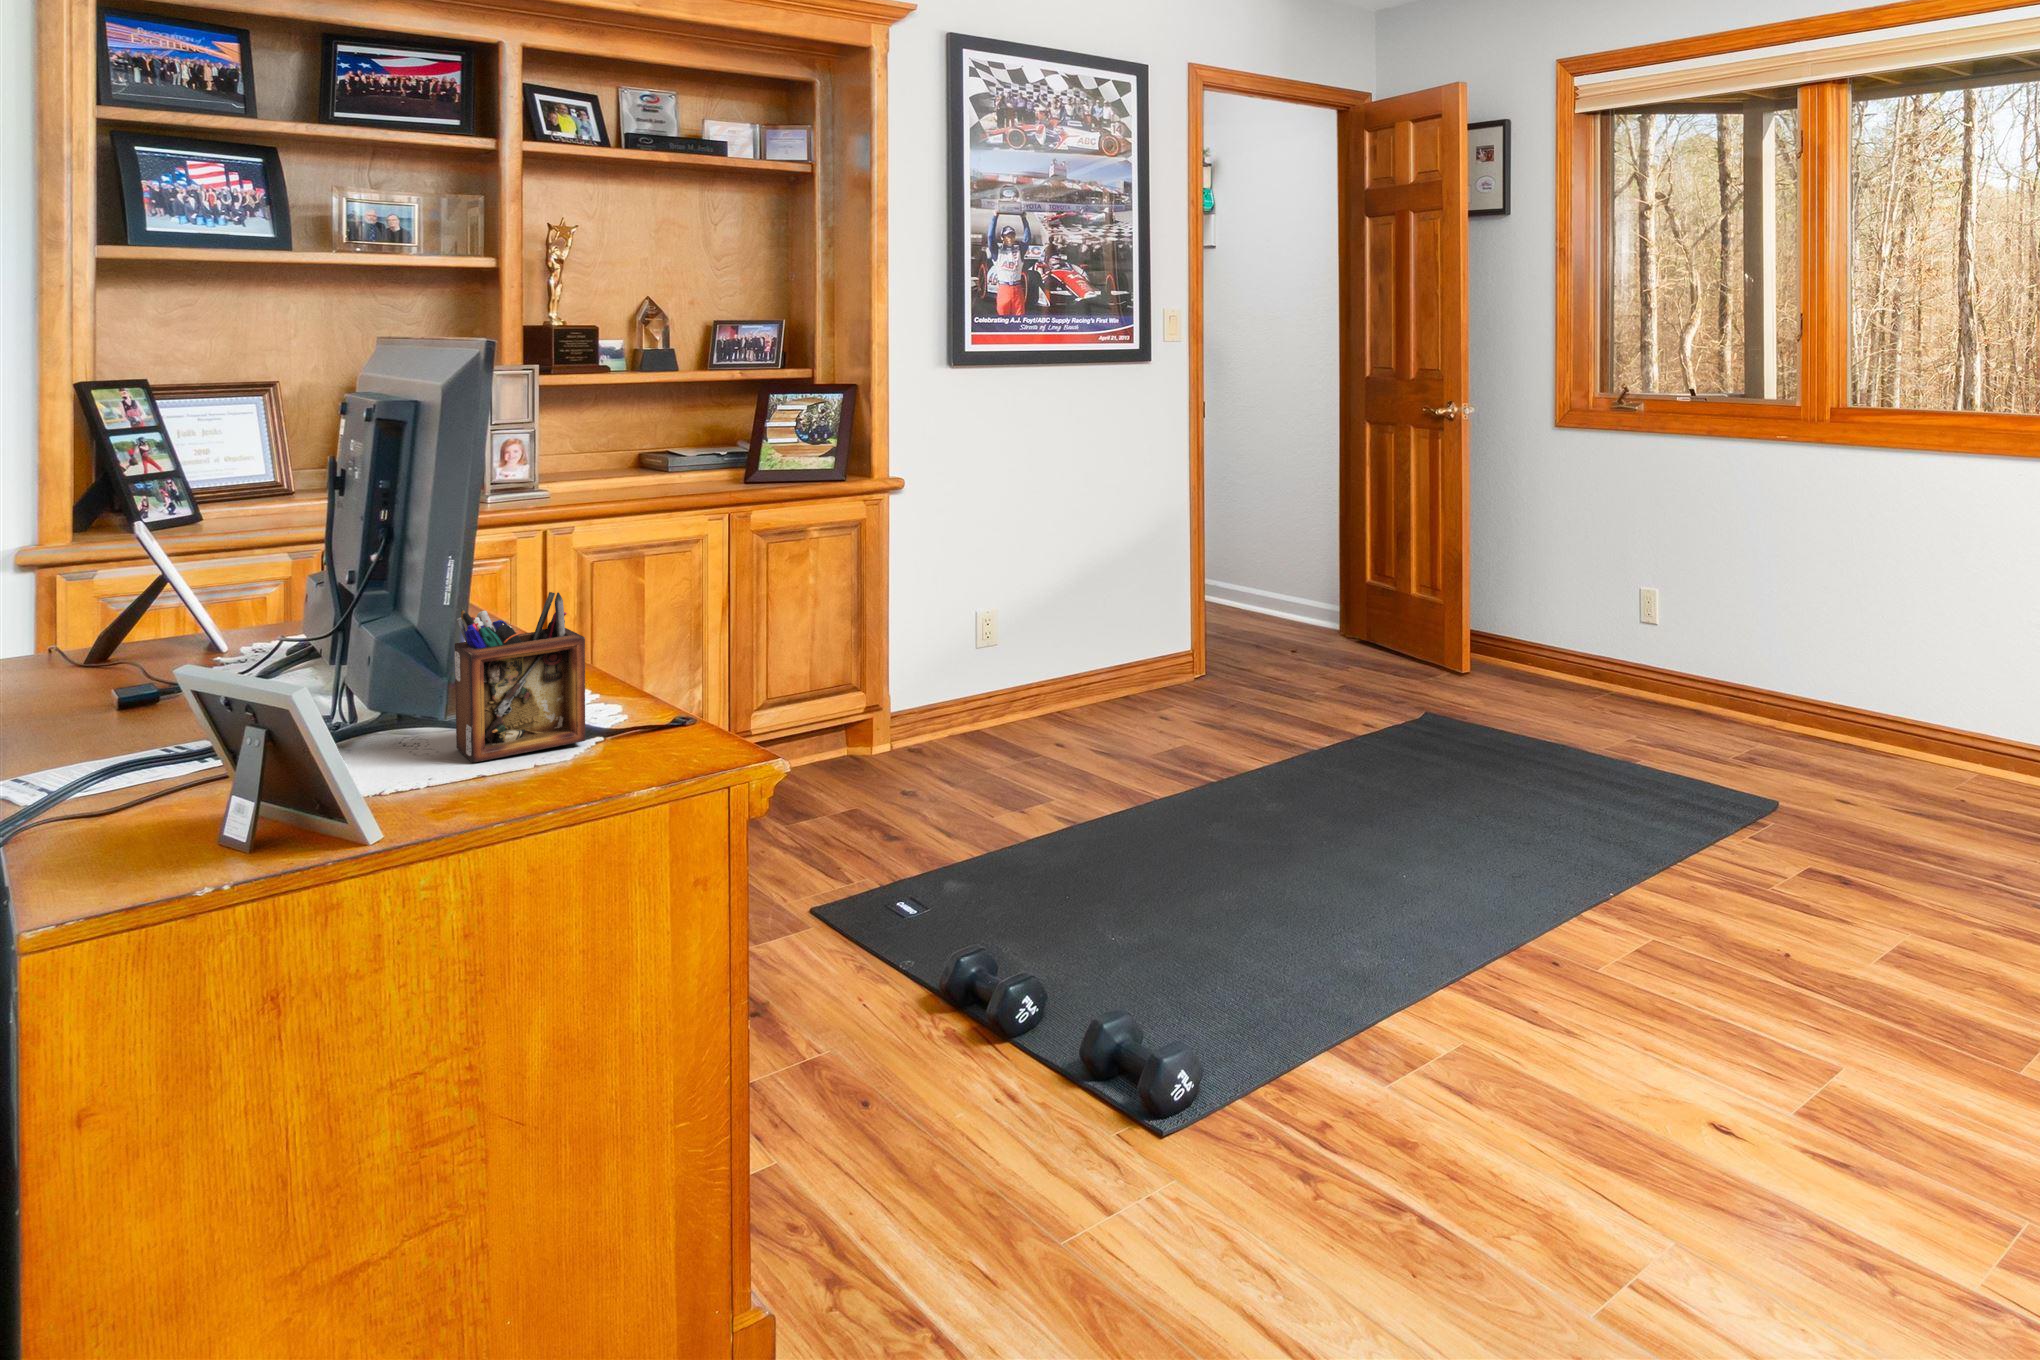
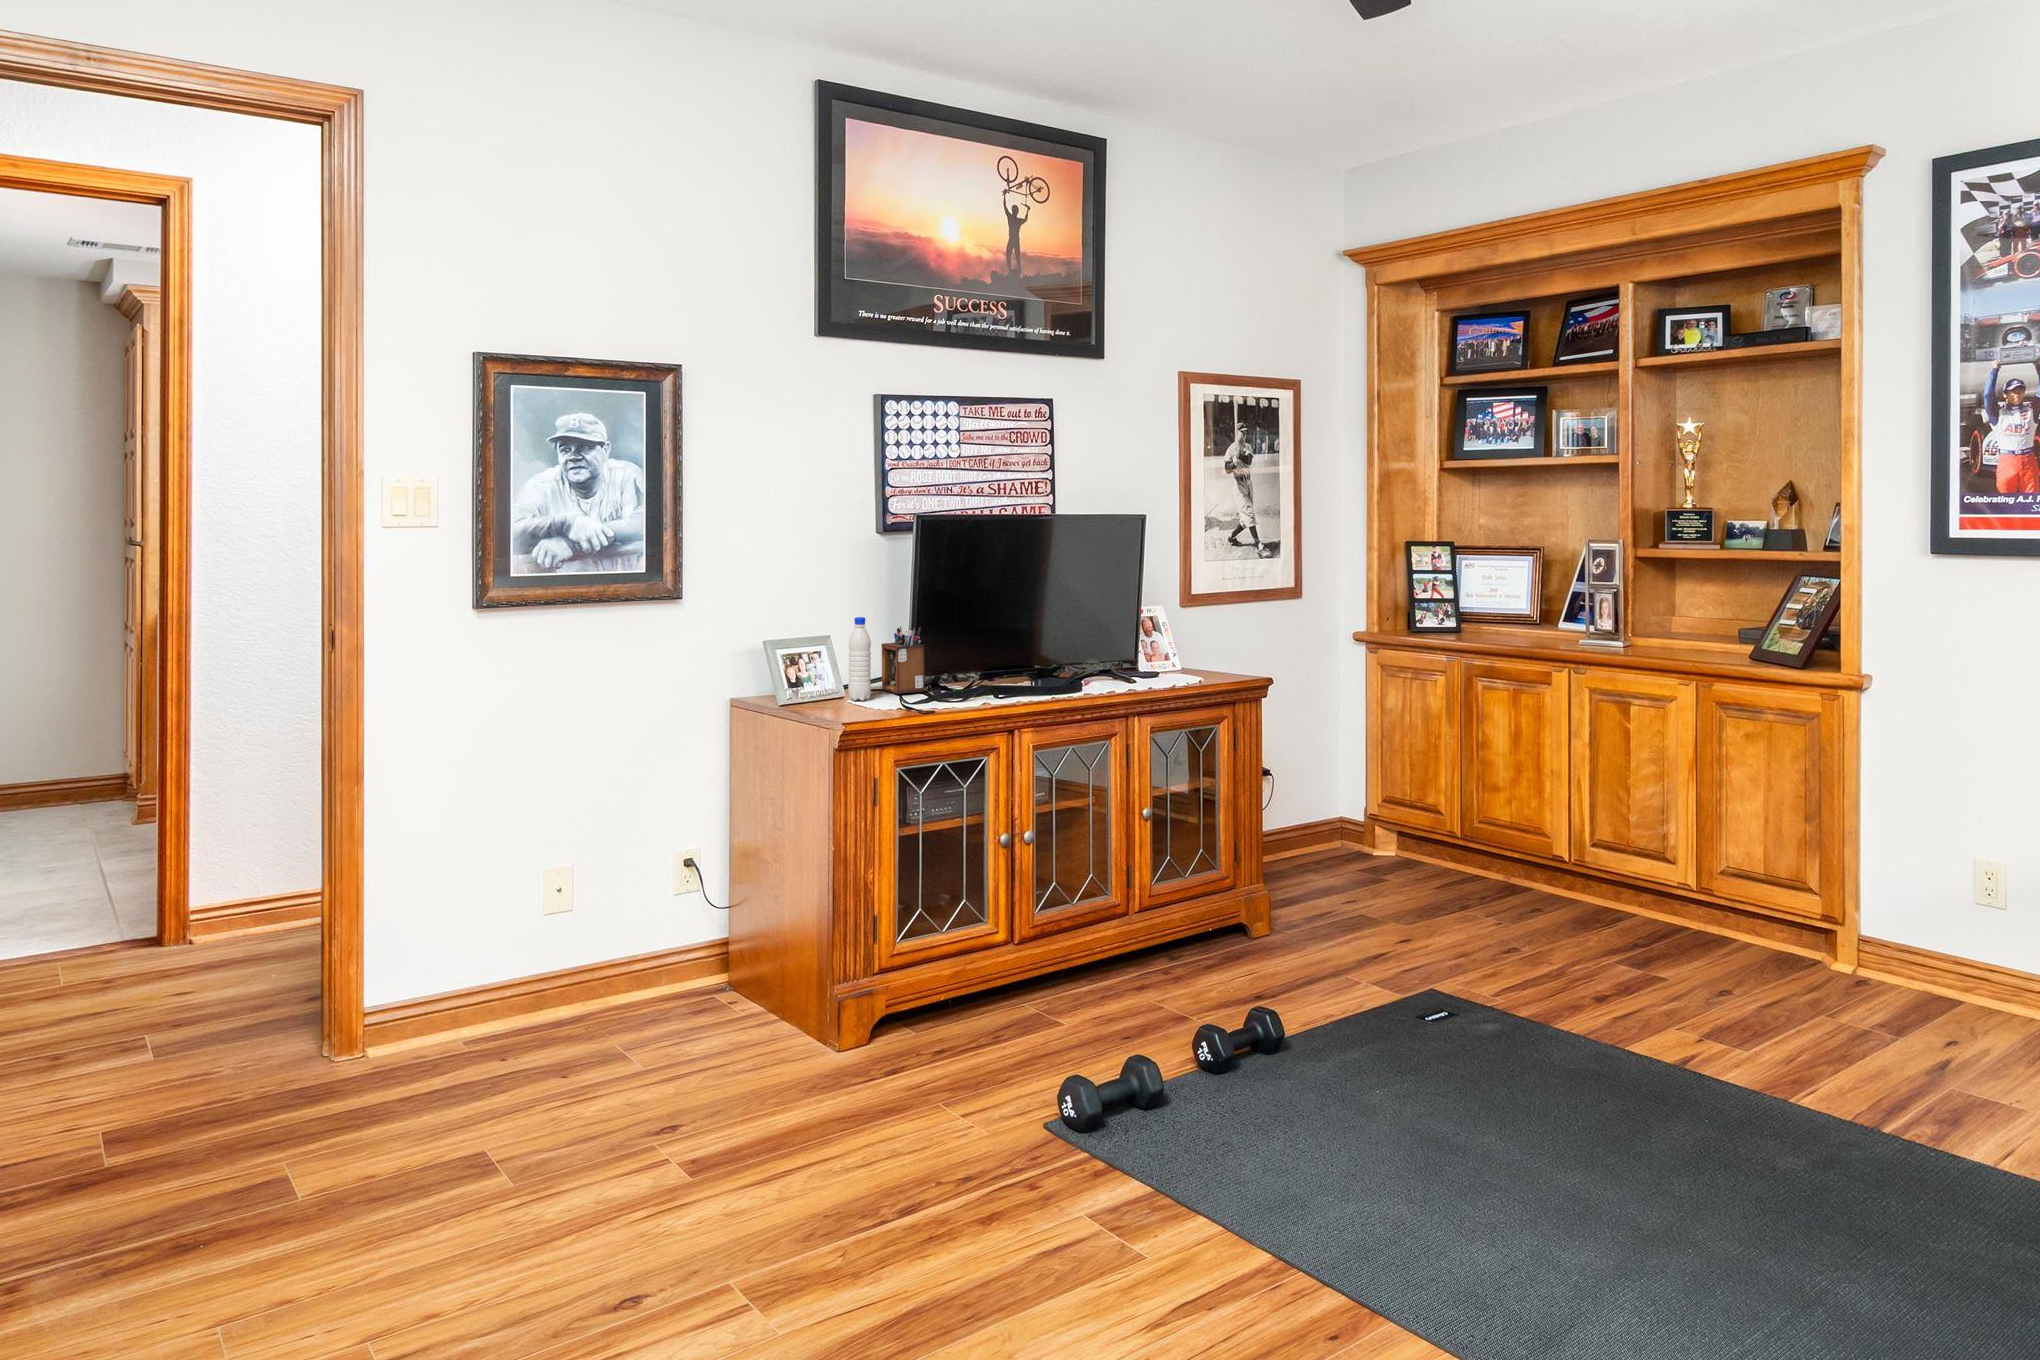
water bottle: none [590,577,648,769] -> present [848,617,871,701]

